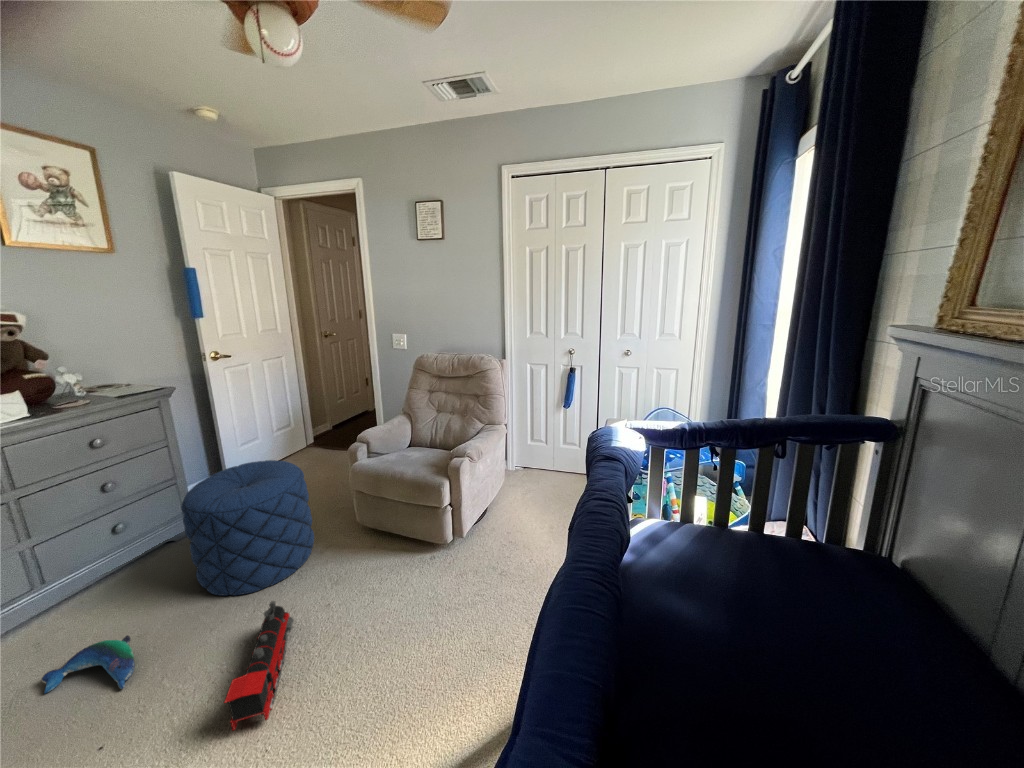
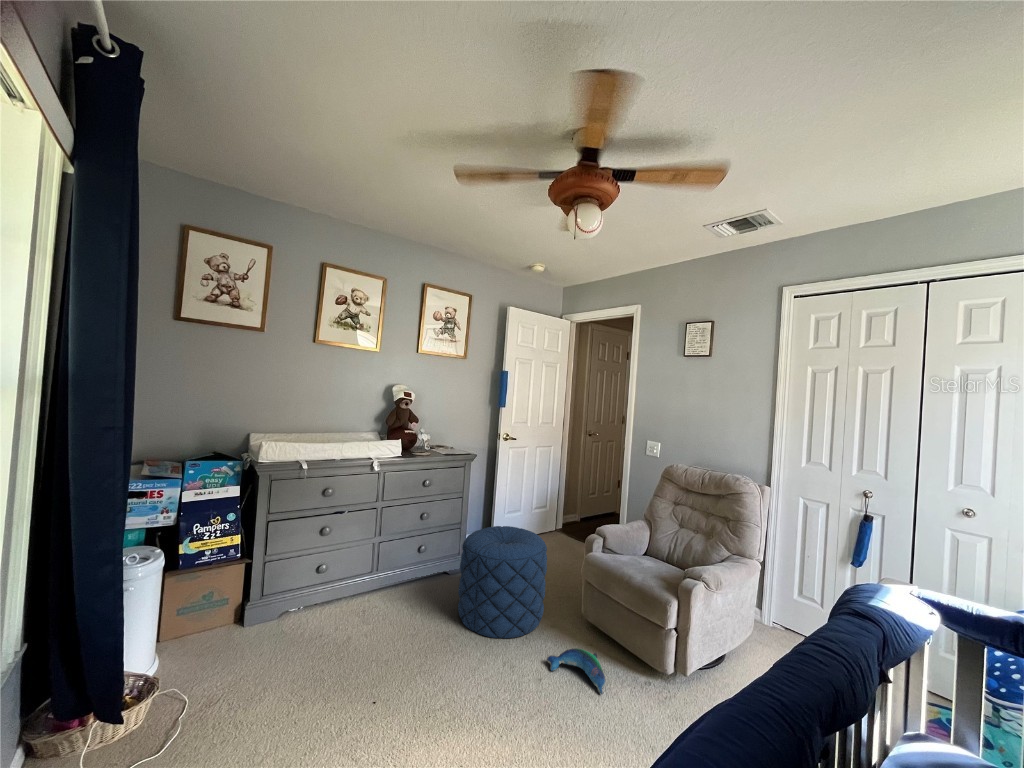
toy train: present [225,601,294,730] -> none [458,646,515,741]
plush toy: present [42,635,135,693] -> present [547,648,605,694]

